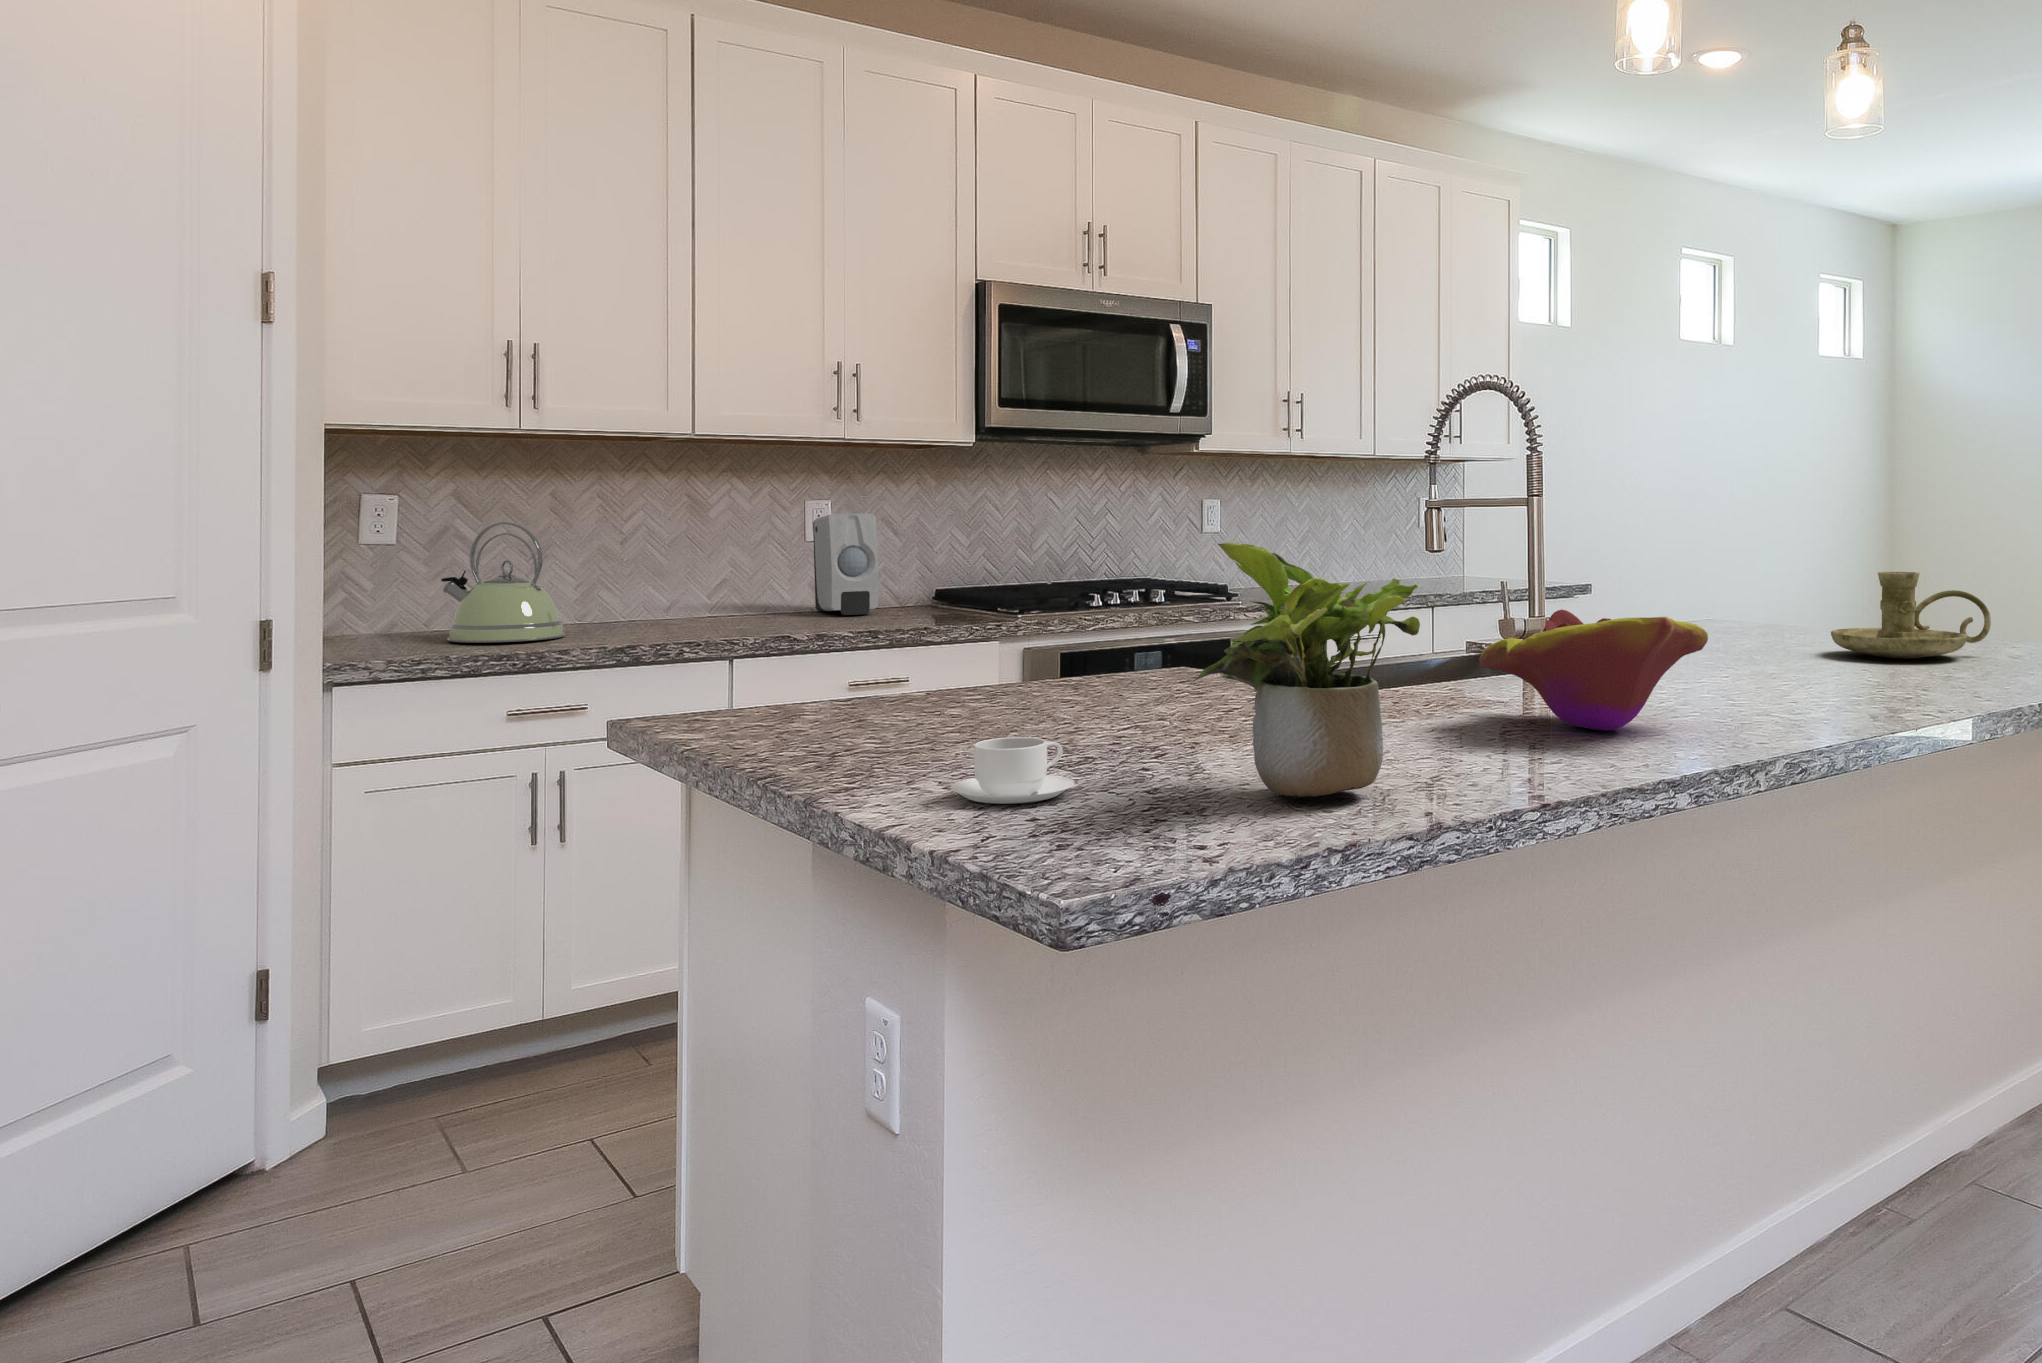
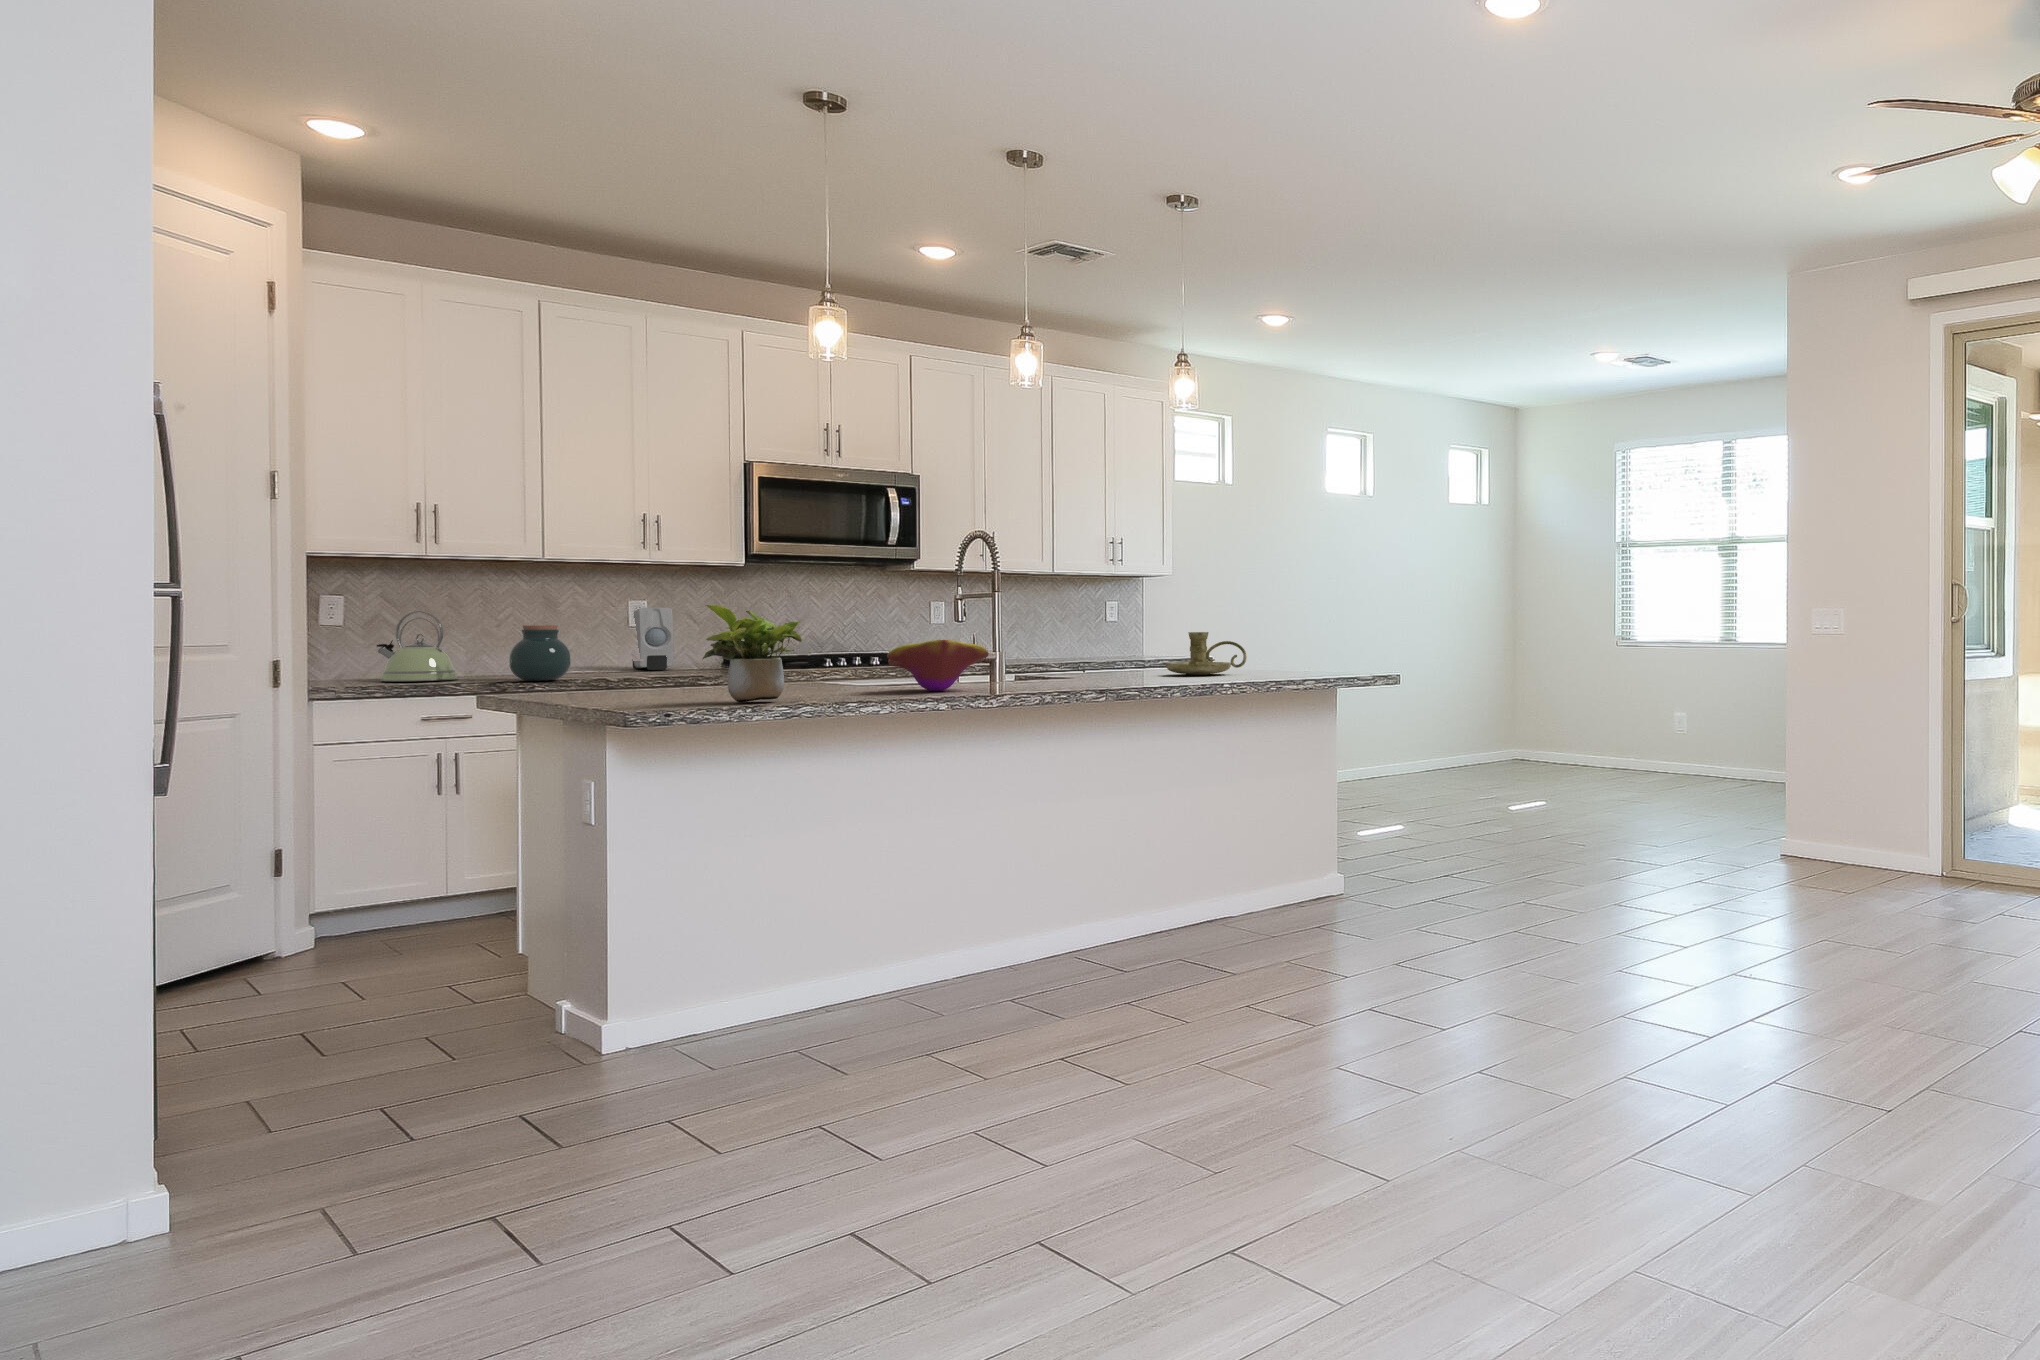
jar: none [646,547,740,642] -> present [509,625,571,681]
coffee cup: present [950,737,1074,804] -> none [603,683,659,704]

